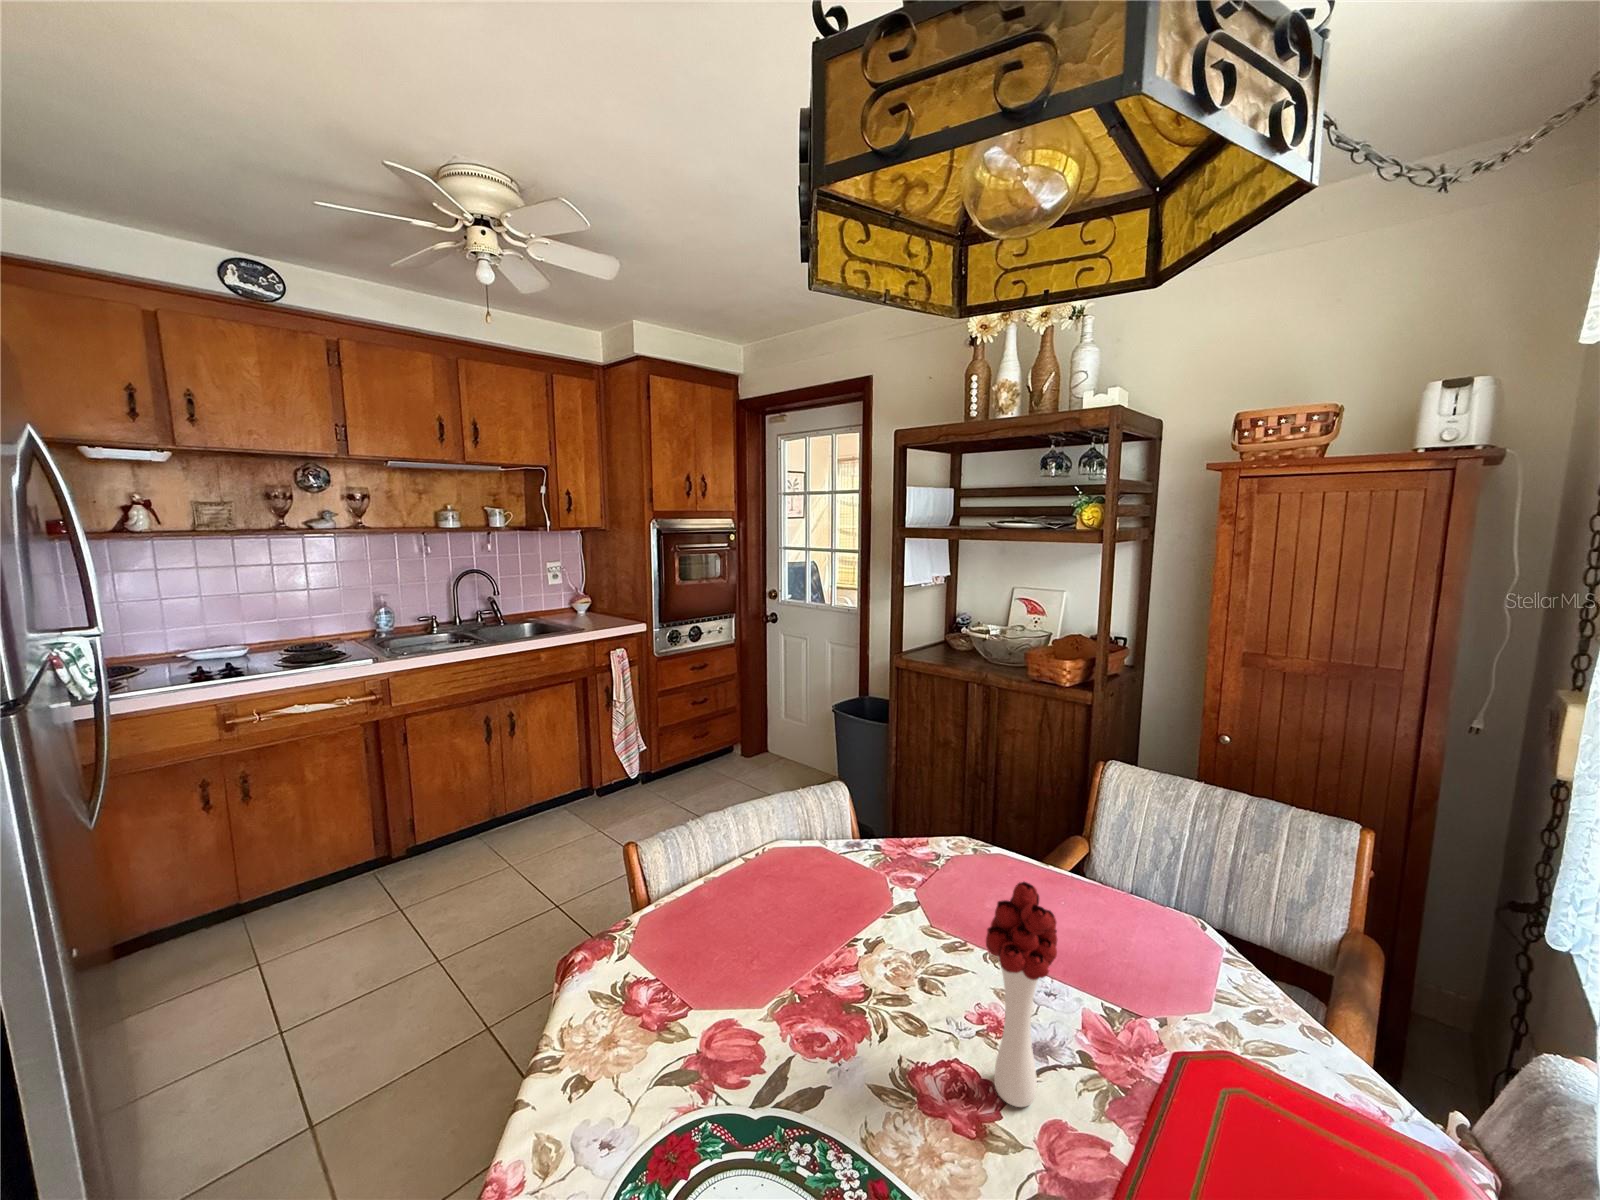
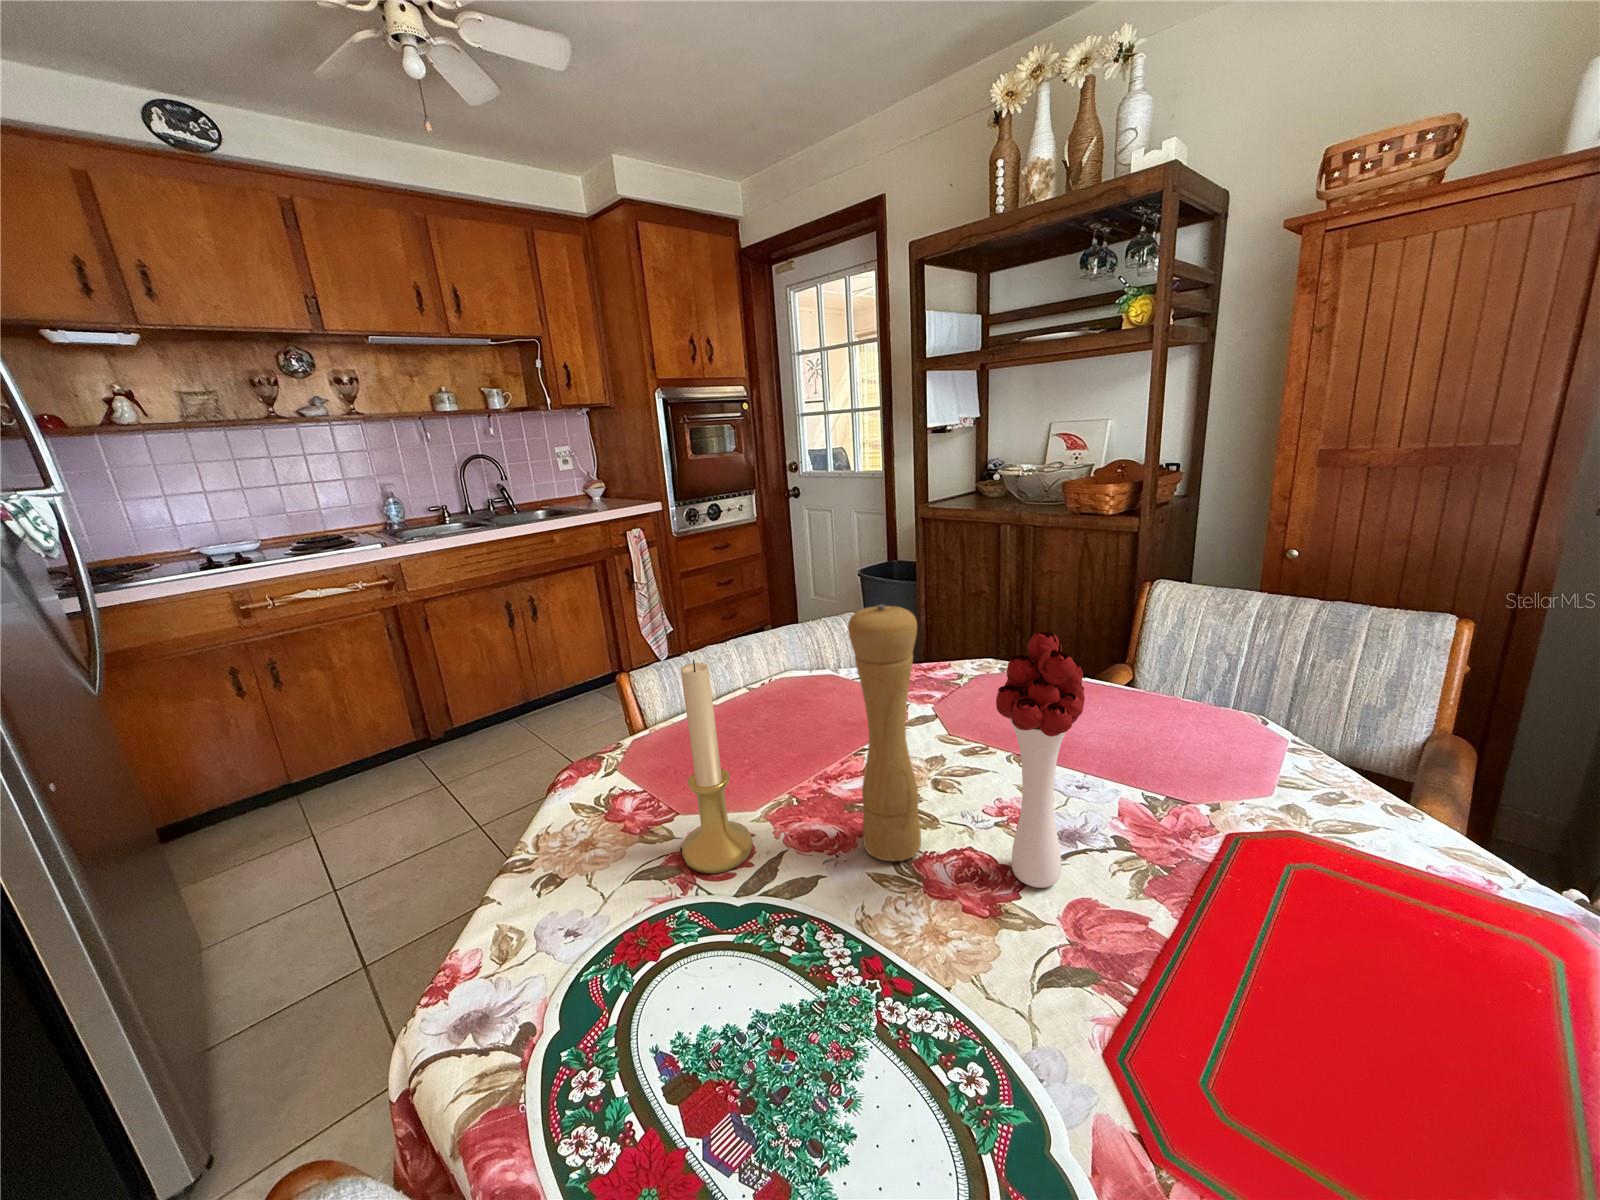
pepper mill: none [863,840,920,1073] -> present [848,605,921,861]
candle holder: none [700,882,764,1081] -> present [681,659,752,873]

